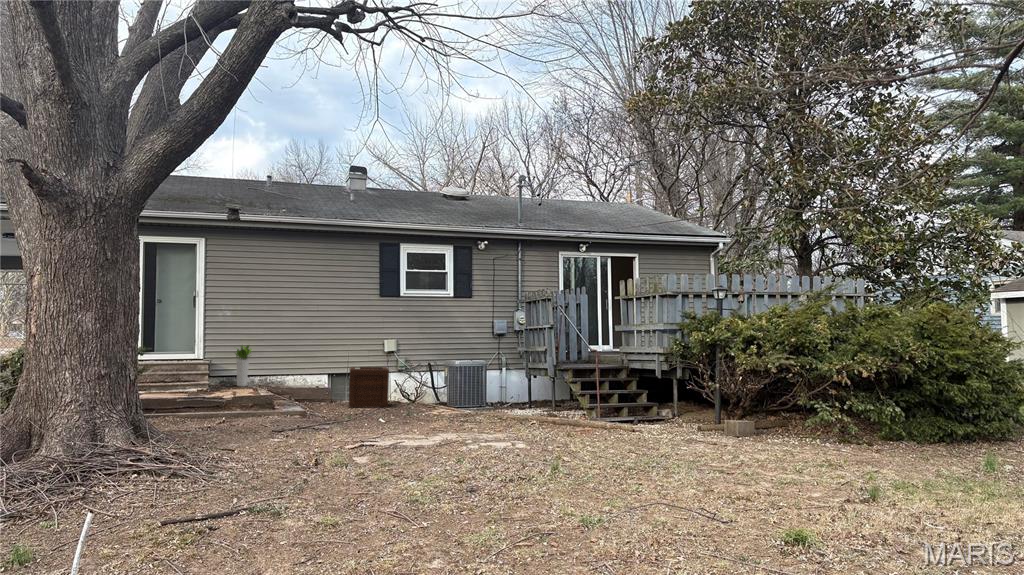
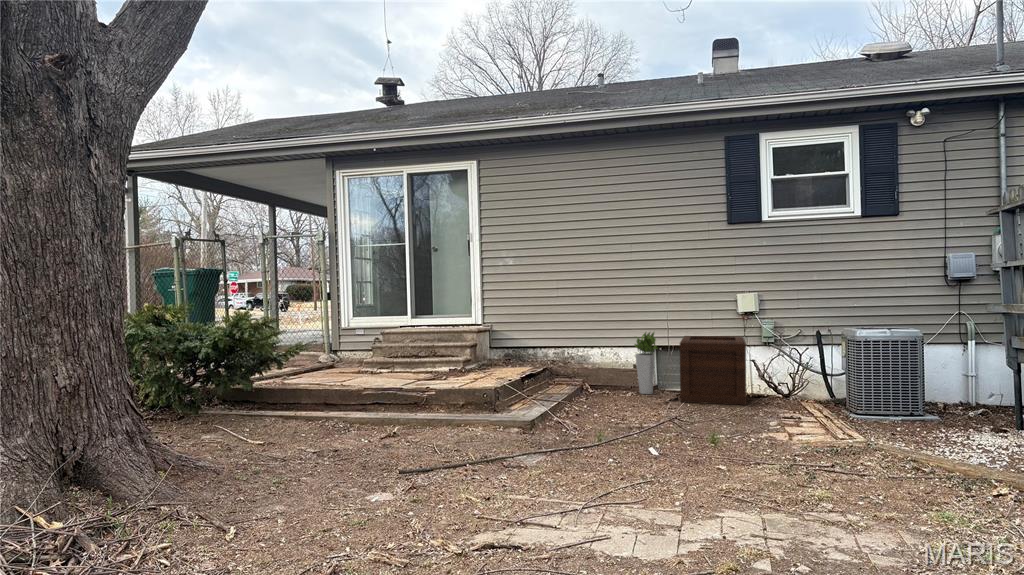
planter: present [235,345,252,386] -> present [635,332,656,394]

